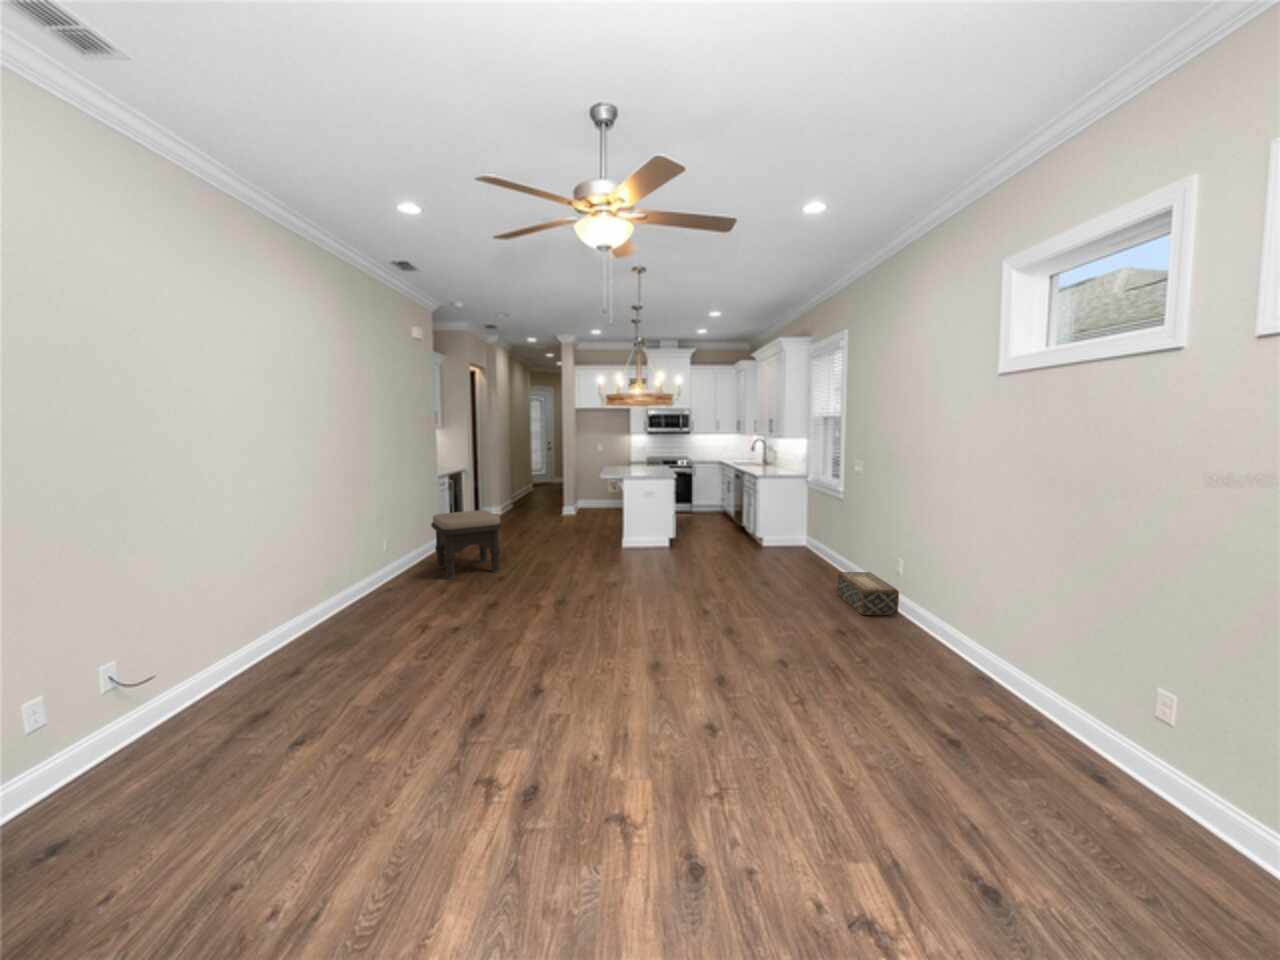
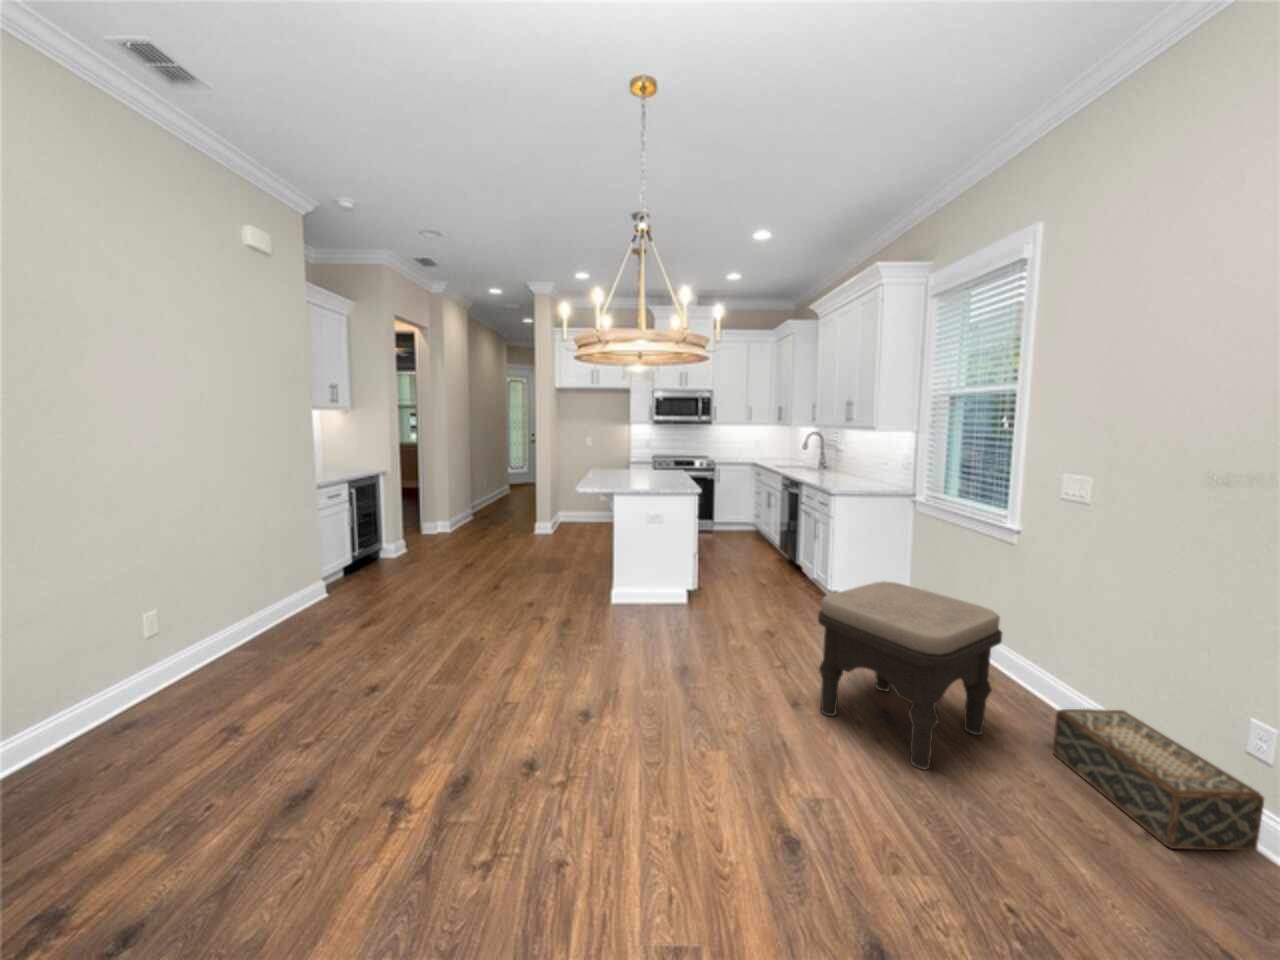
ottoman: present [431,510,502,579] -> present [818,581,1002,770]

